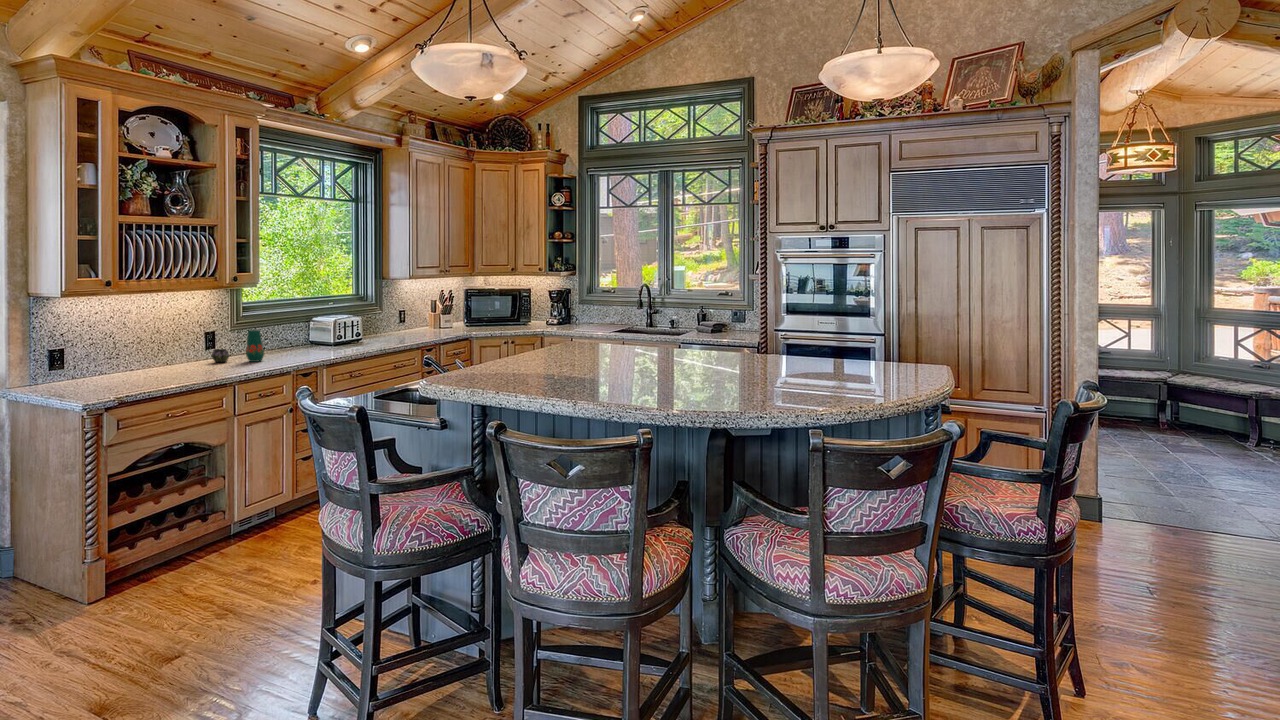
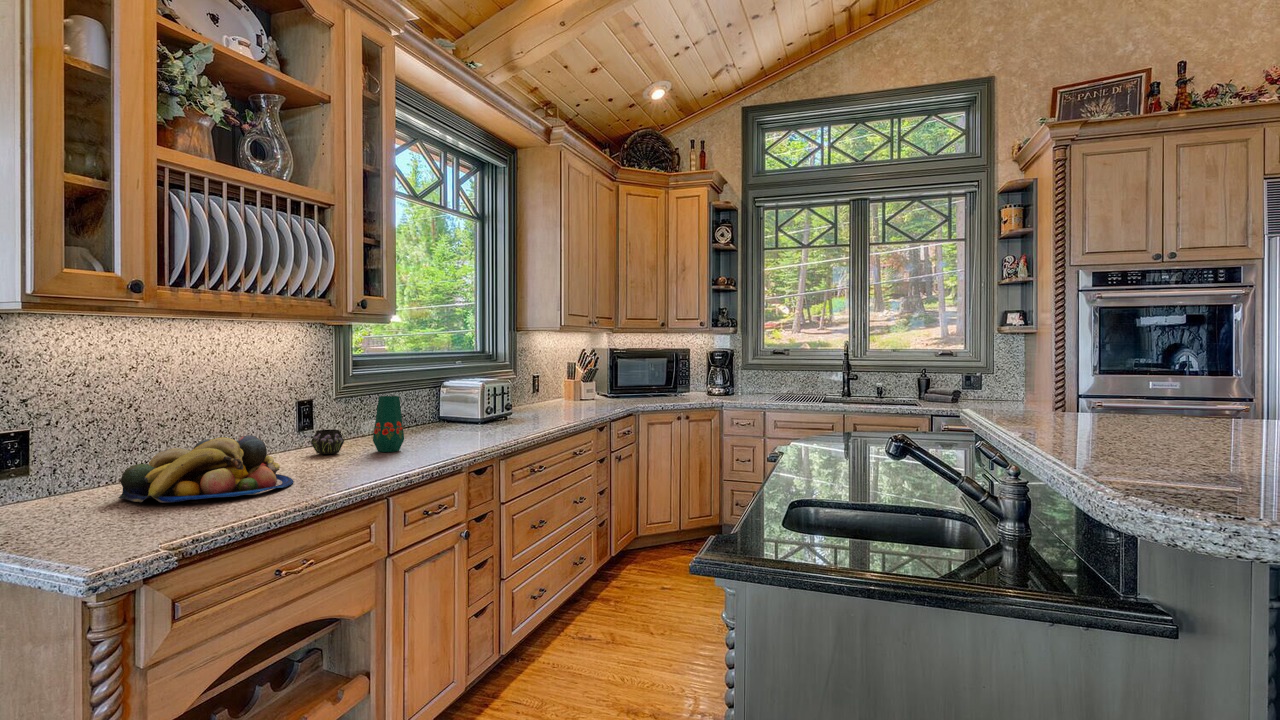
fruit bowl: none [103,352,188,381] -> present [118,435,294,503]

